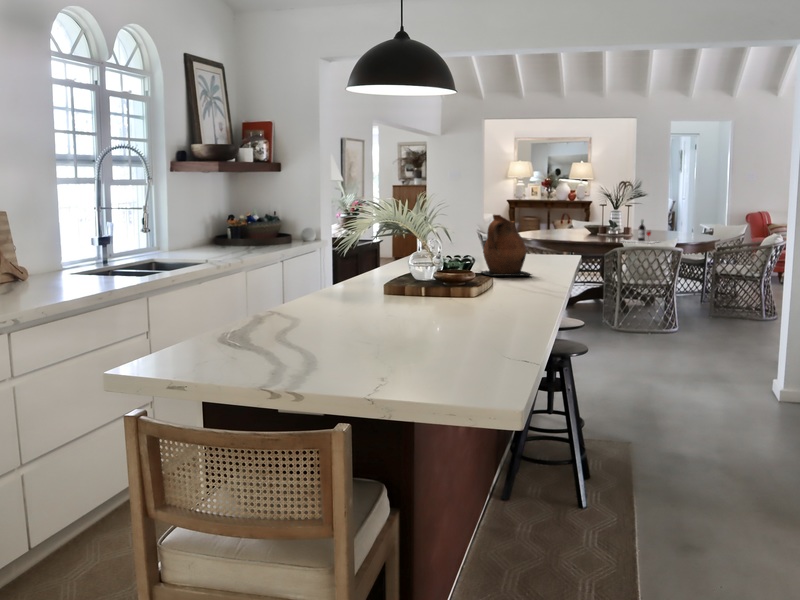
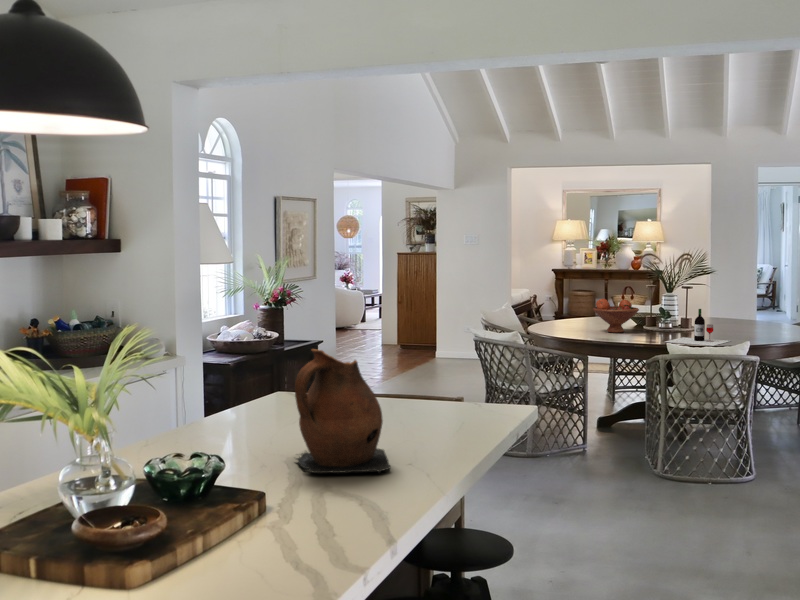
fruit bowl: none [566,214,599,237] -> present [593,298,639,333]

